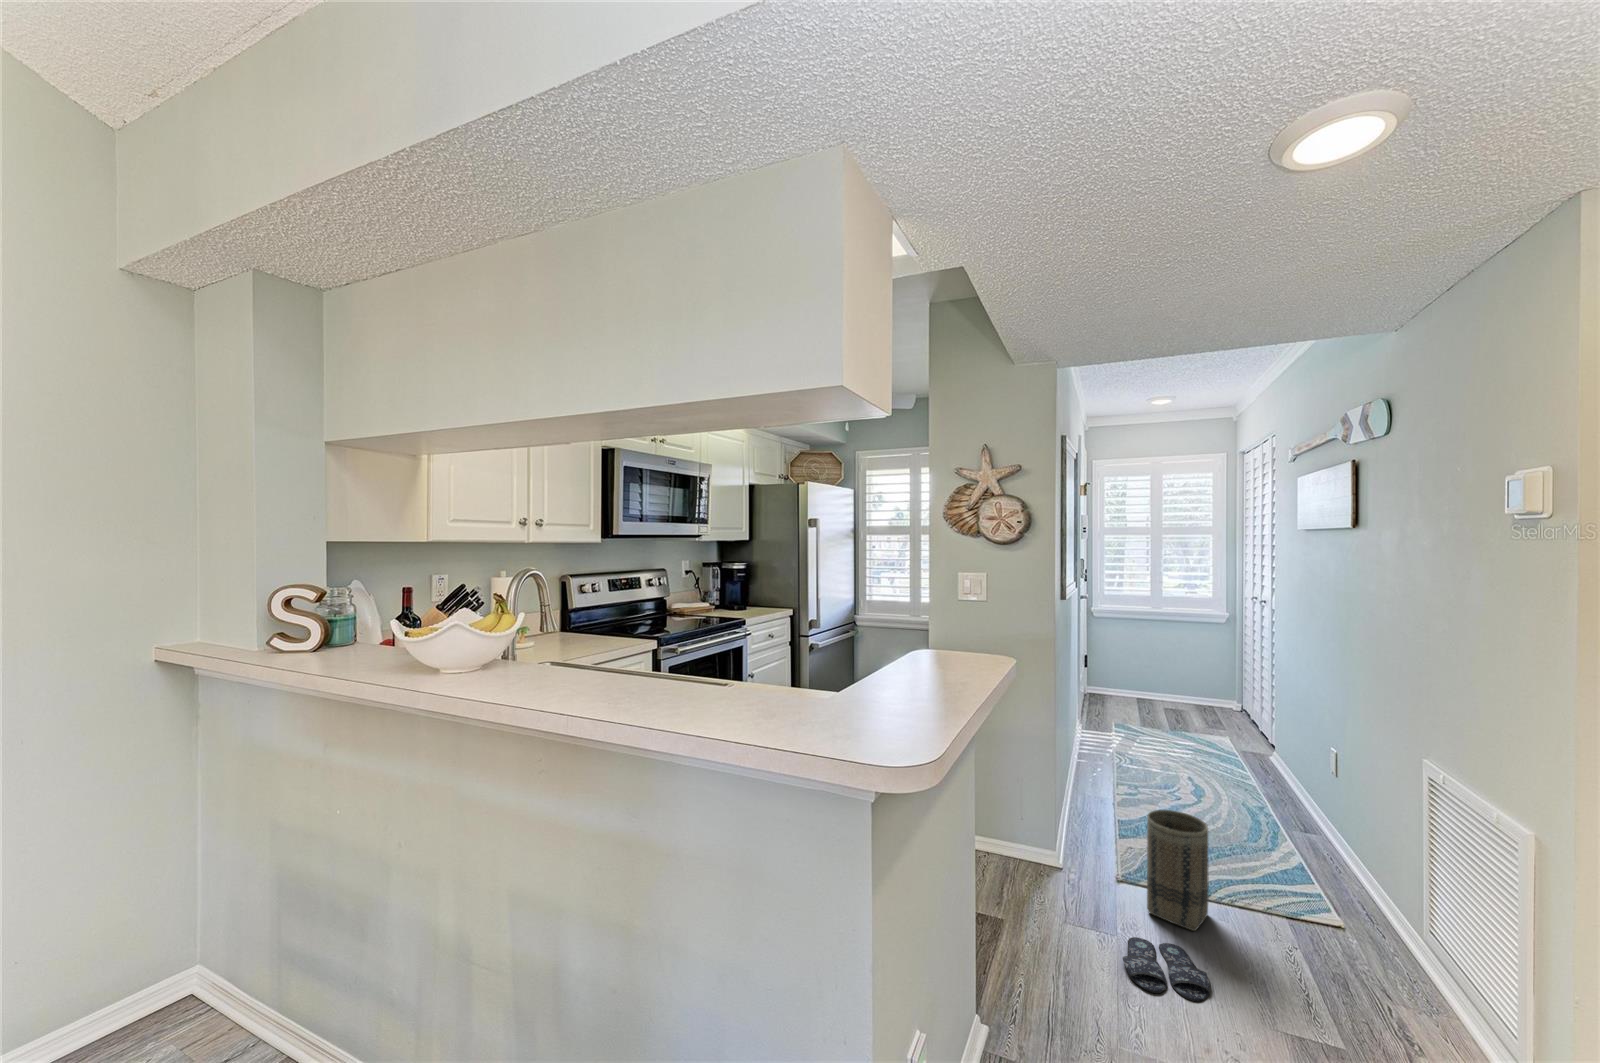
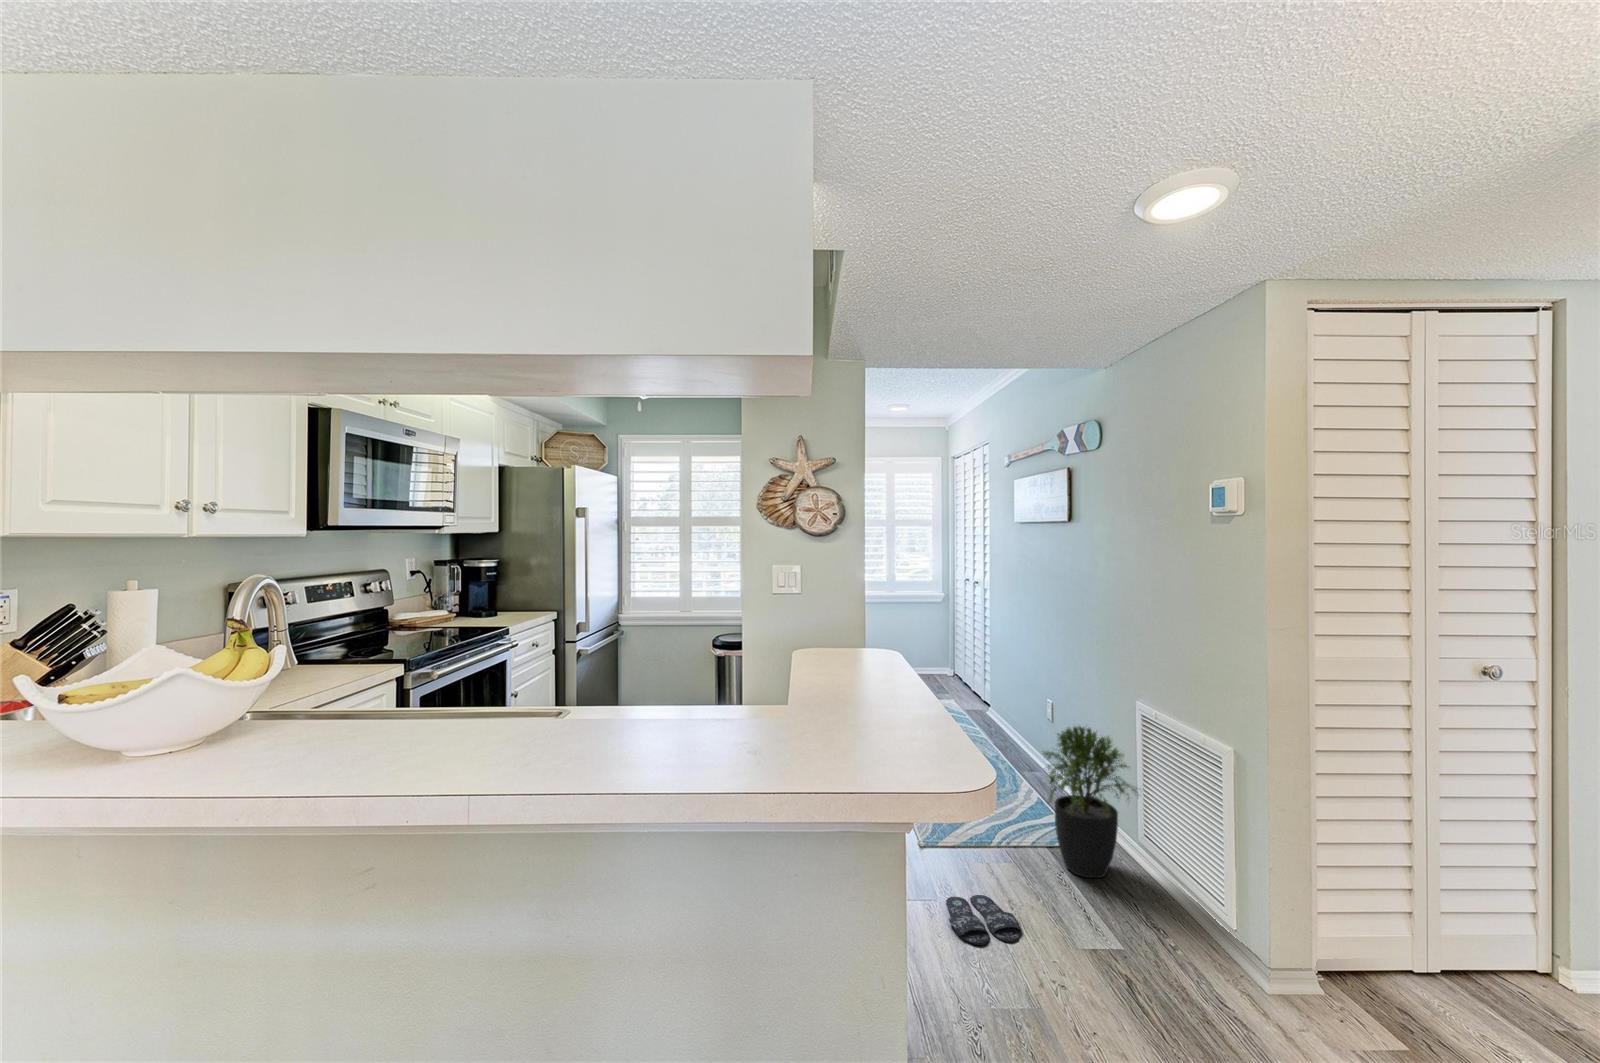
potted plant: none [1268,773,1420,967] -> present [1043,727,1136,878]
basket: present [1147,810,1209,931] -> none [949,774,998,878]

